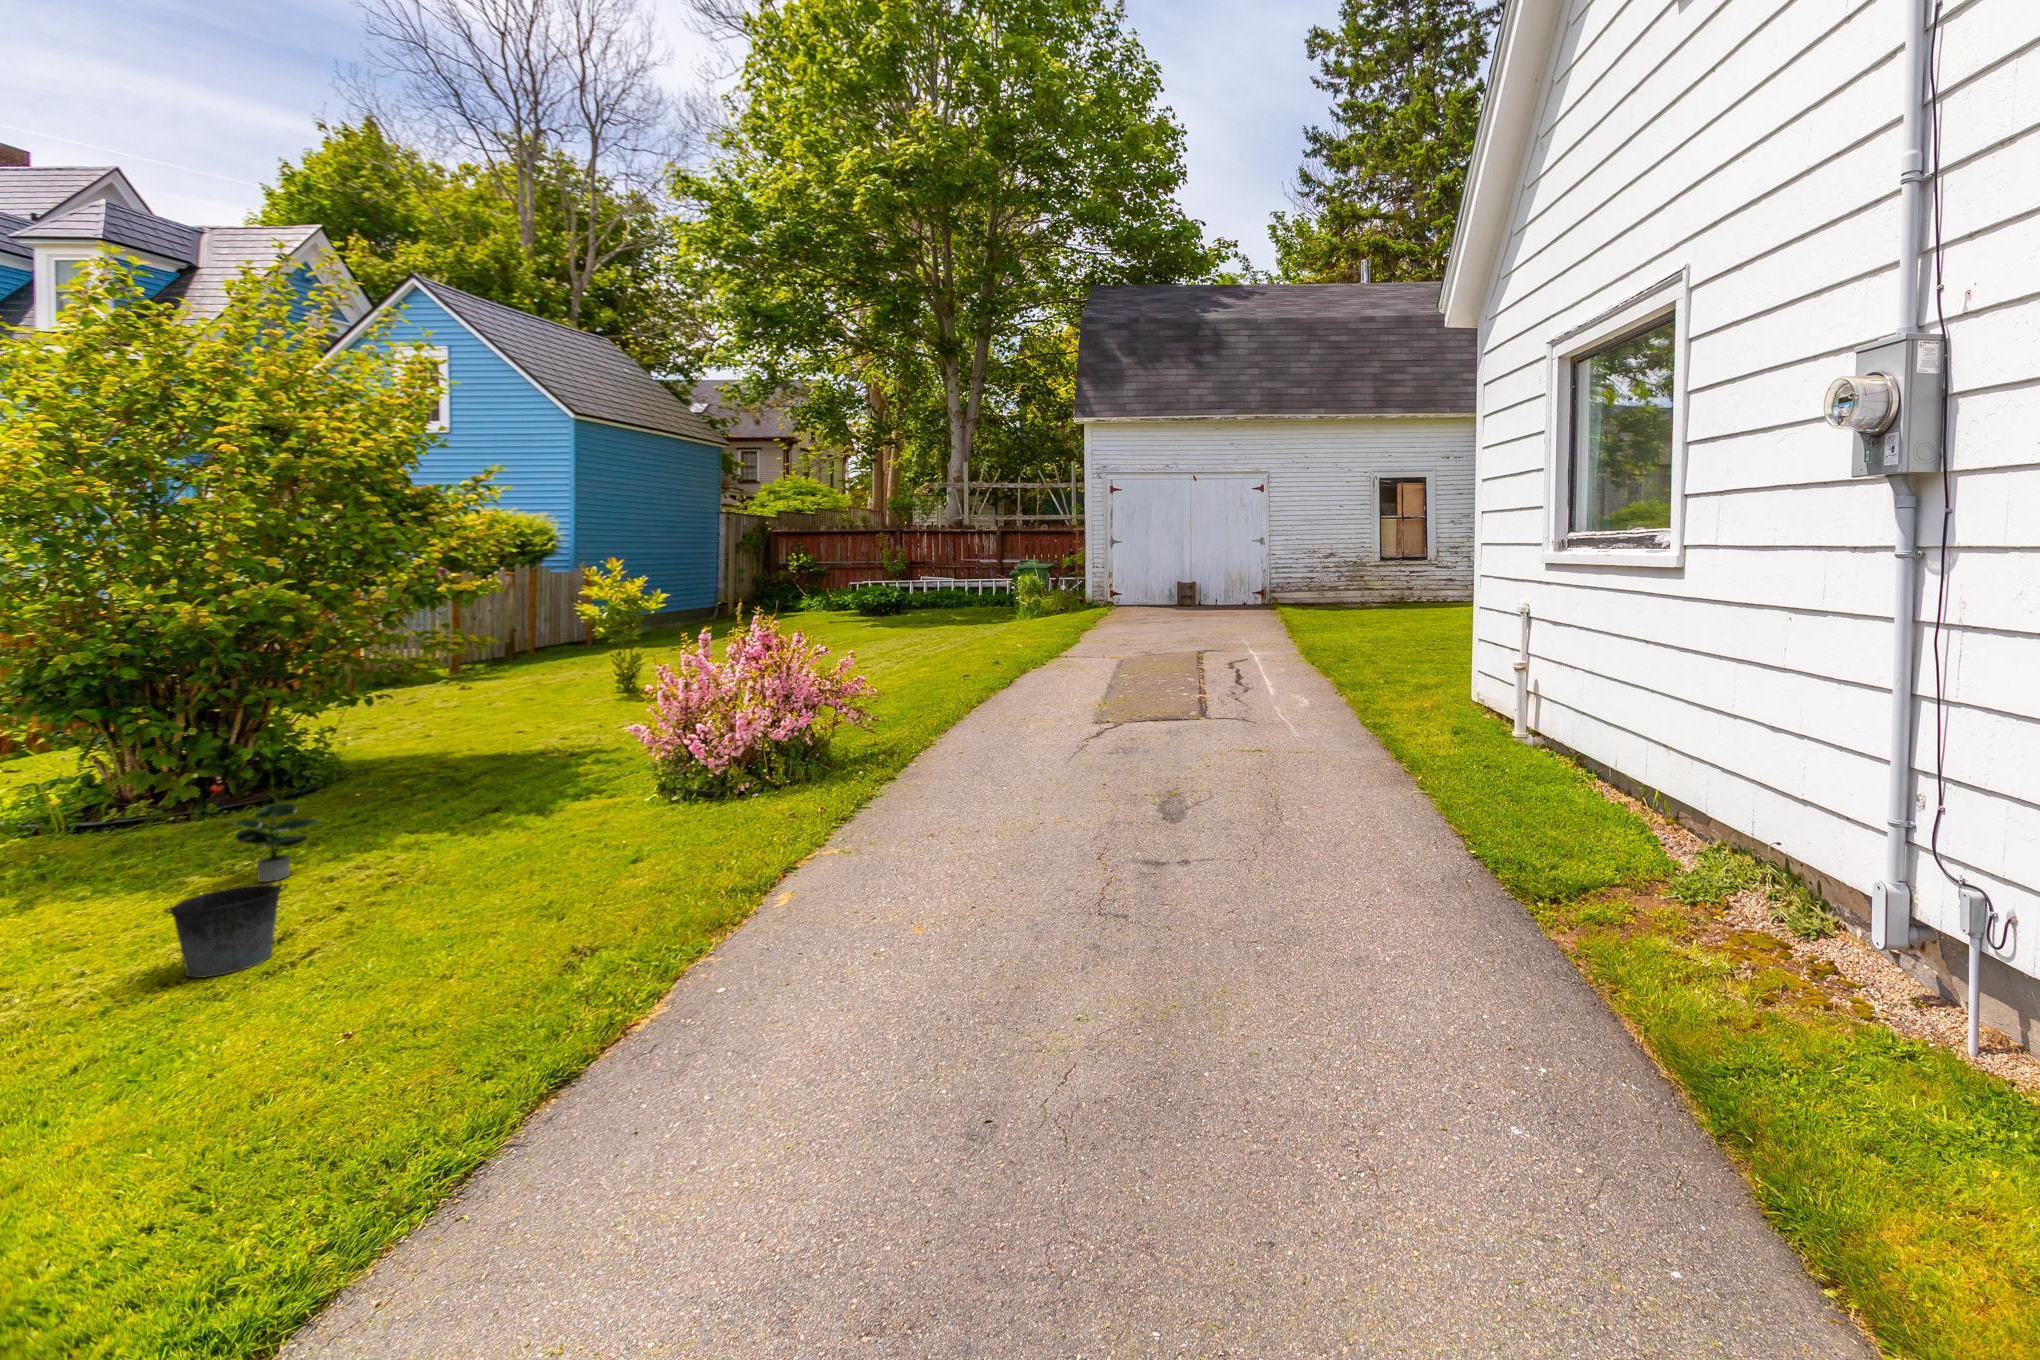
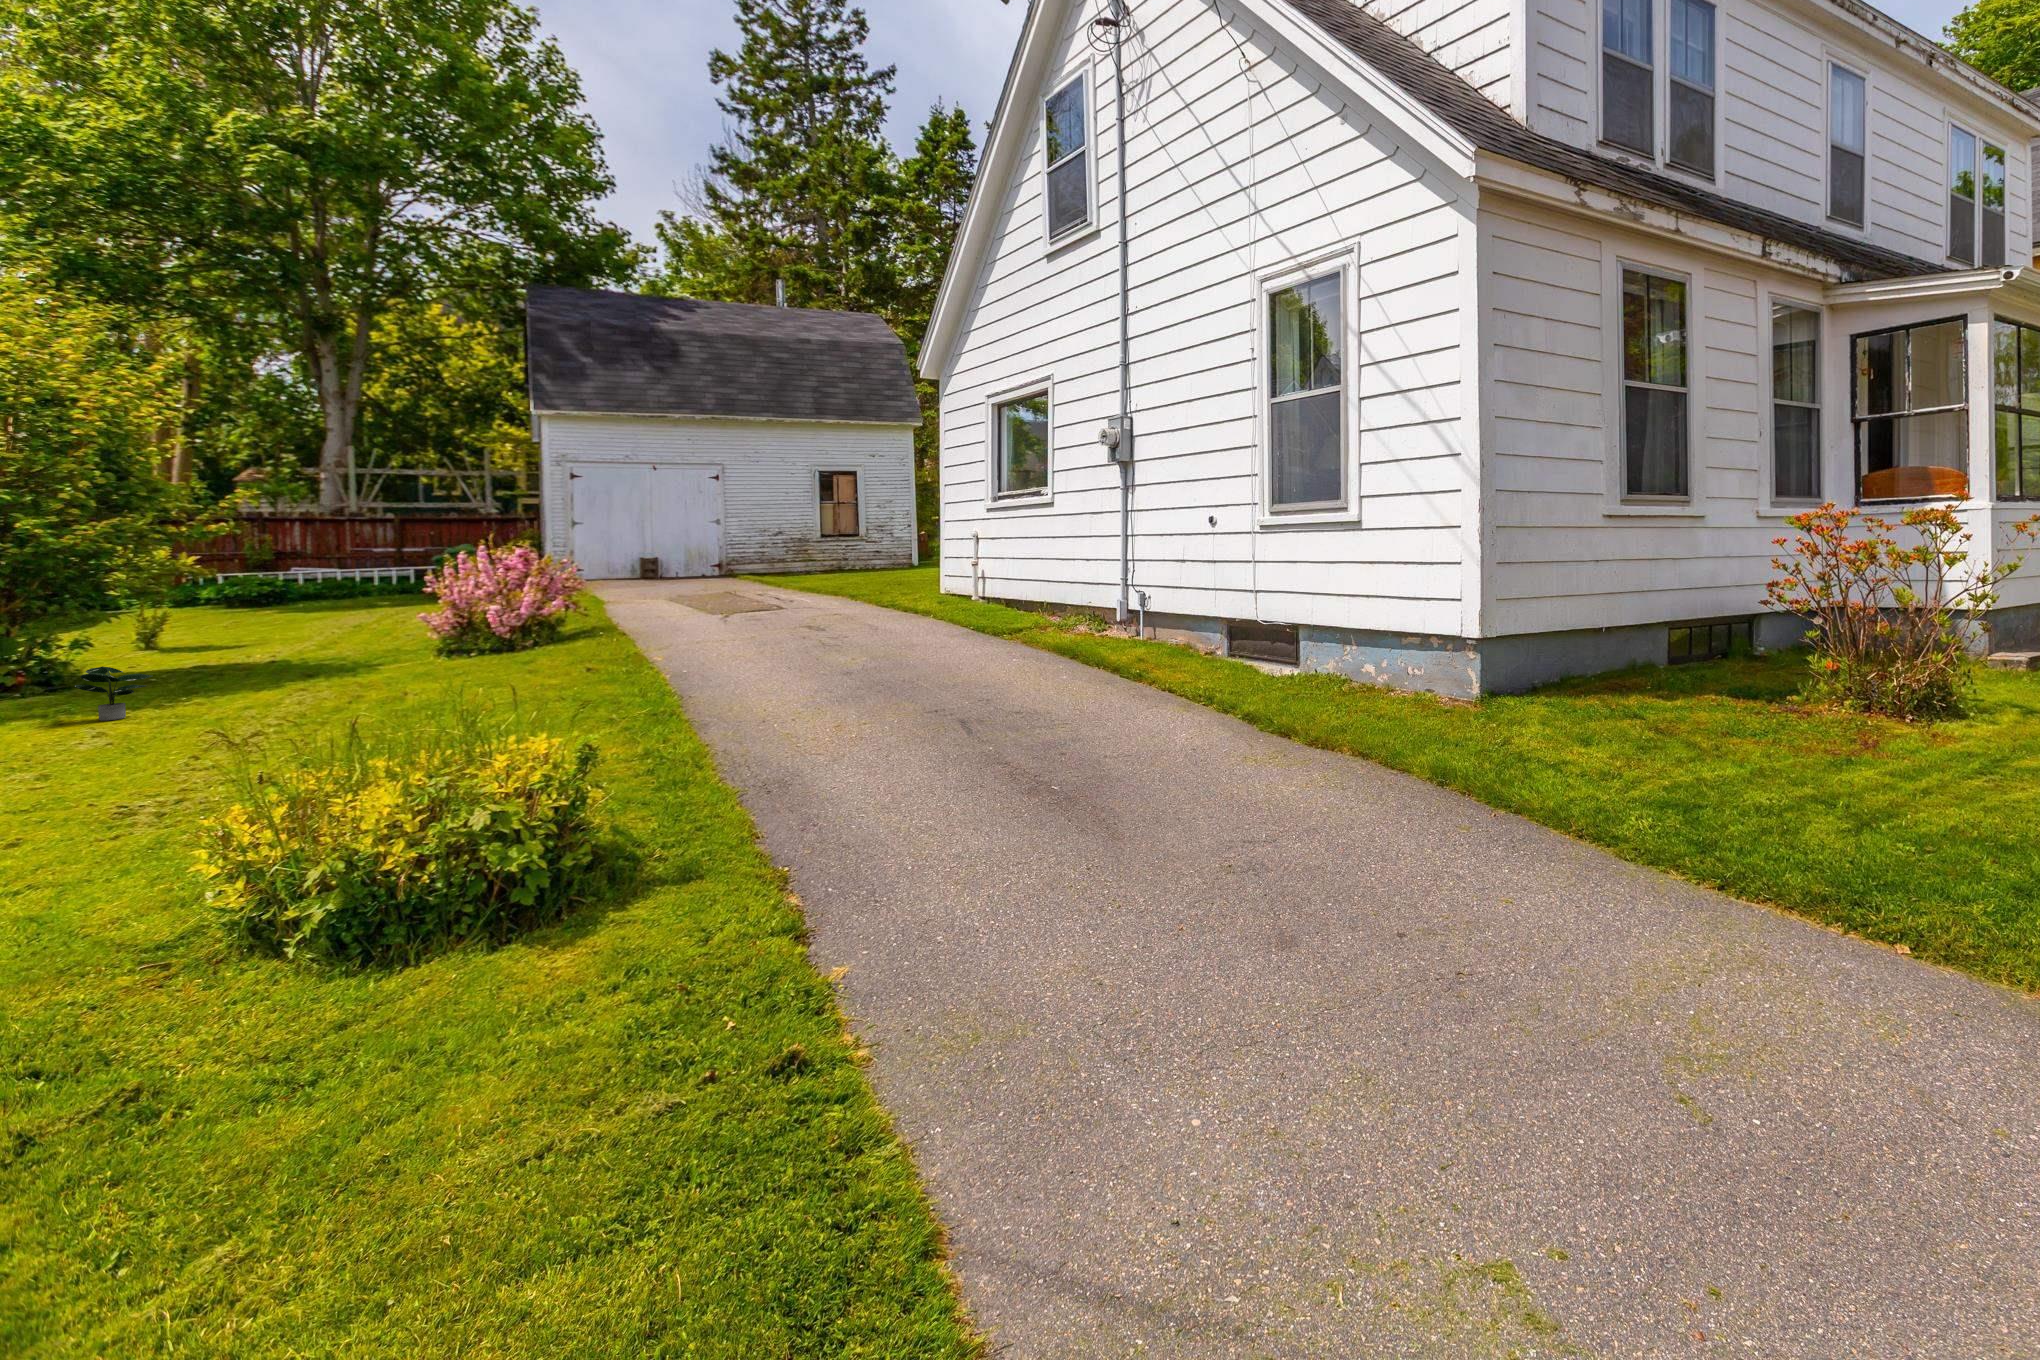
bucket: present [164,883,288,978] -> none [210,675,283,728]

